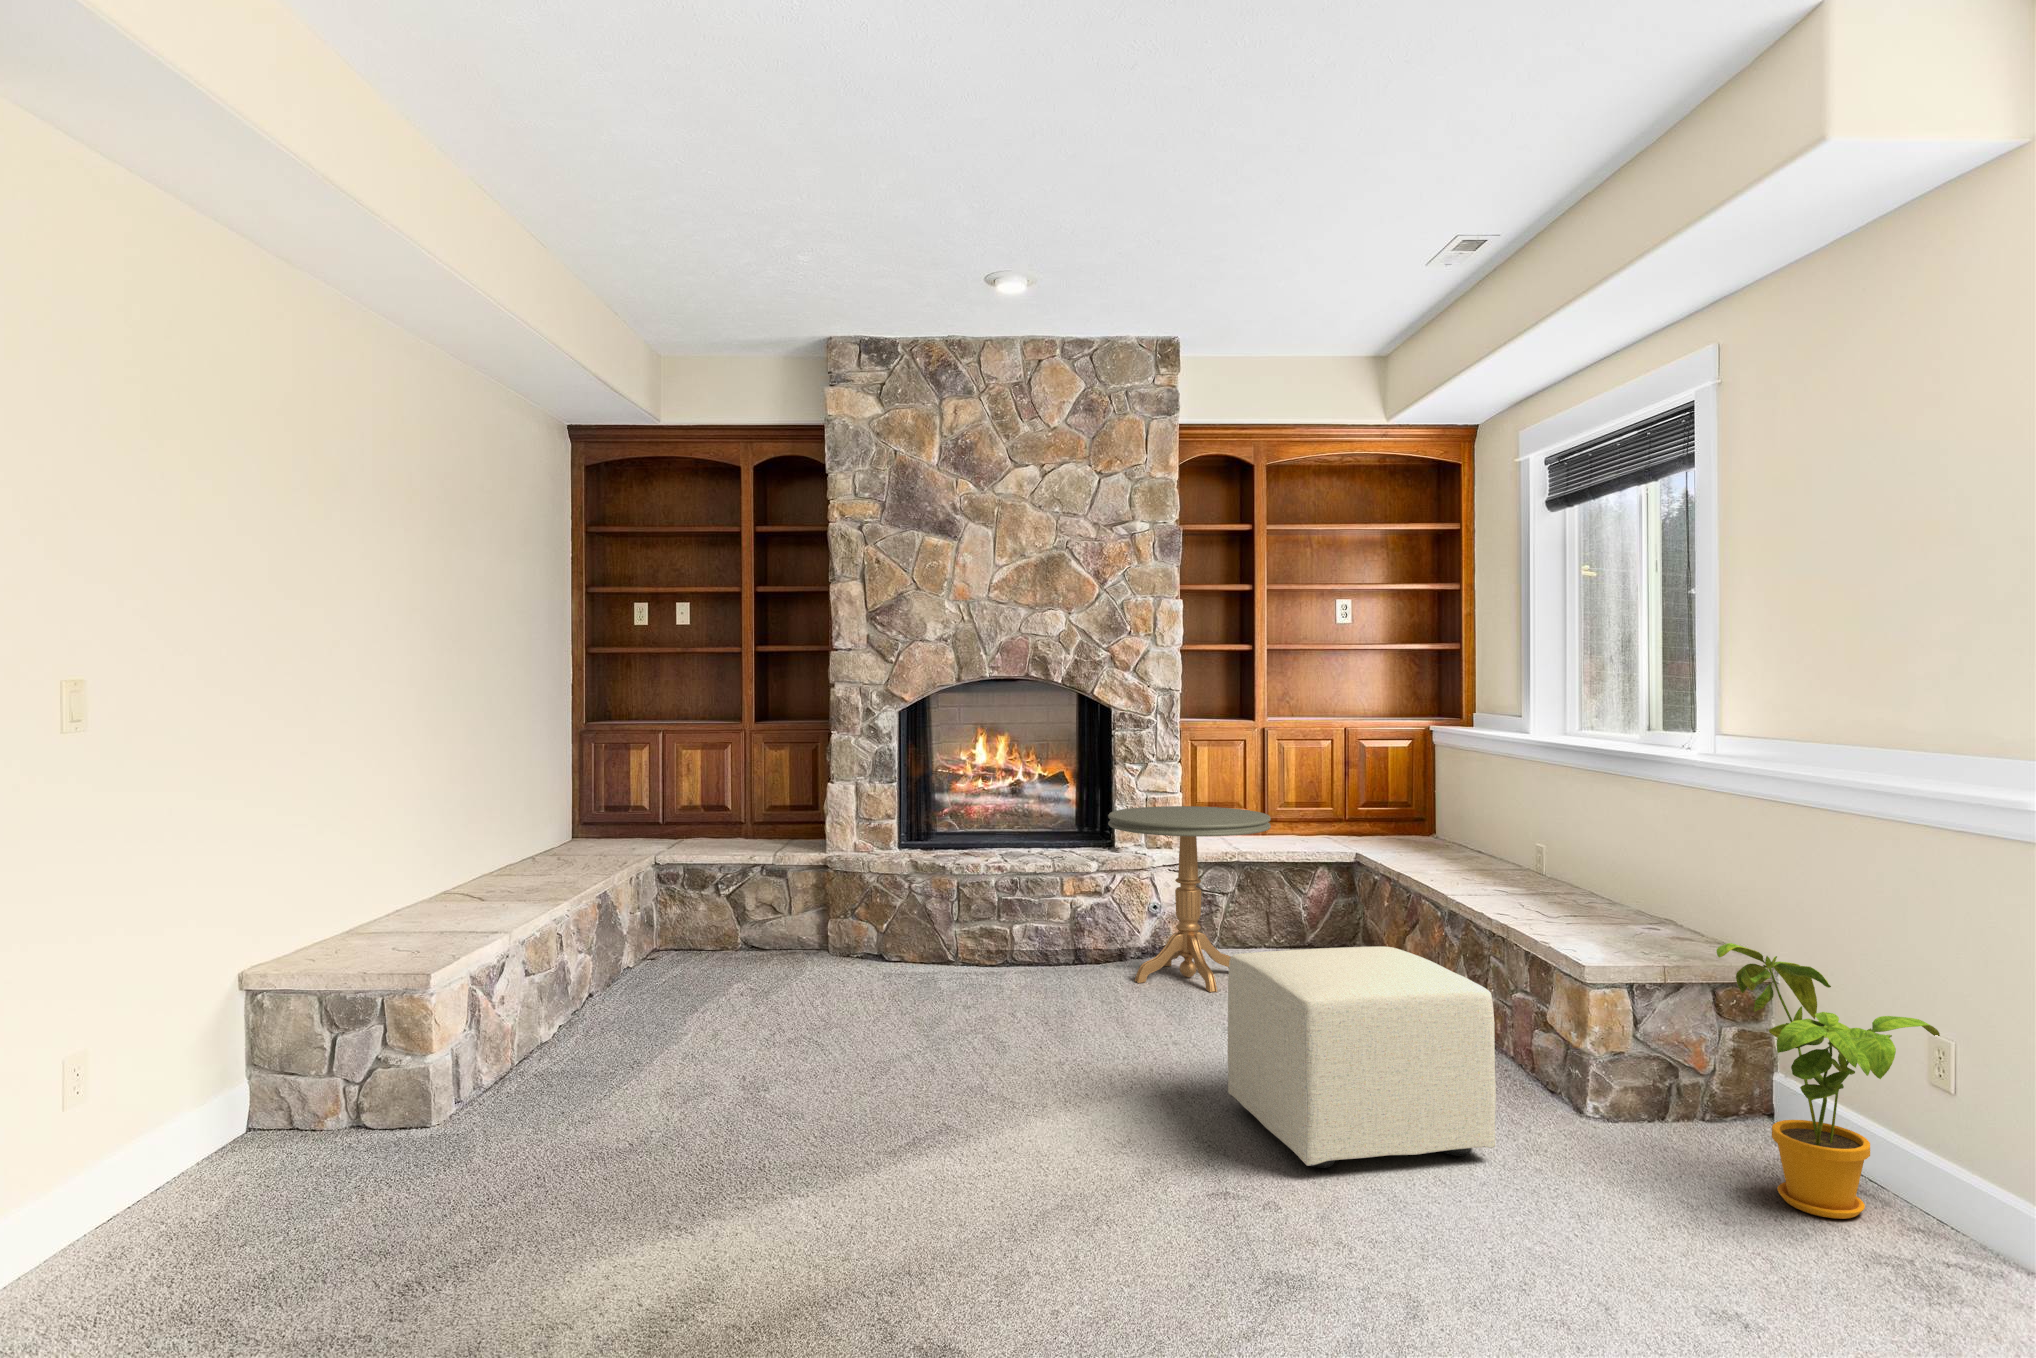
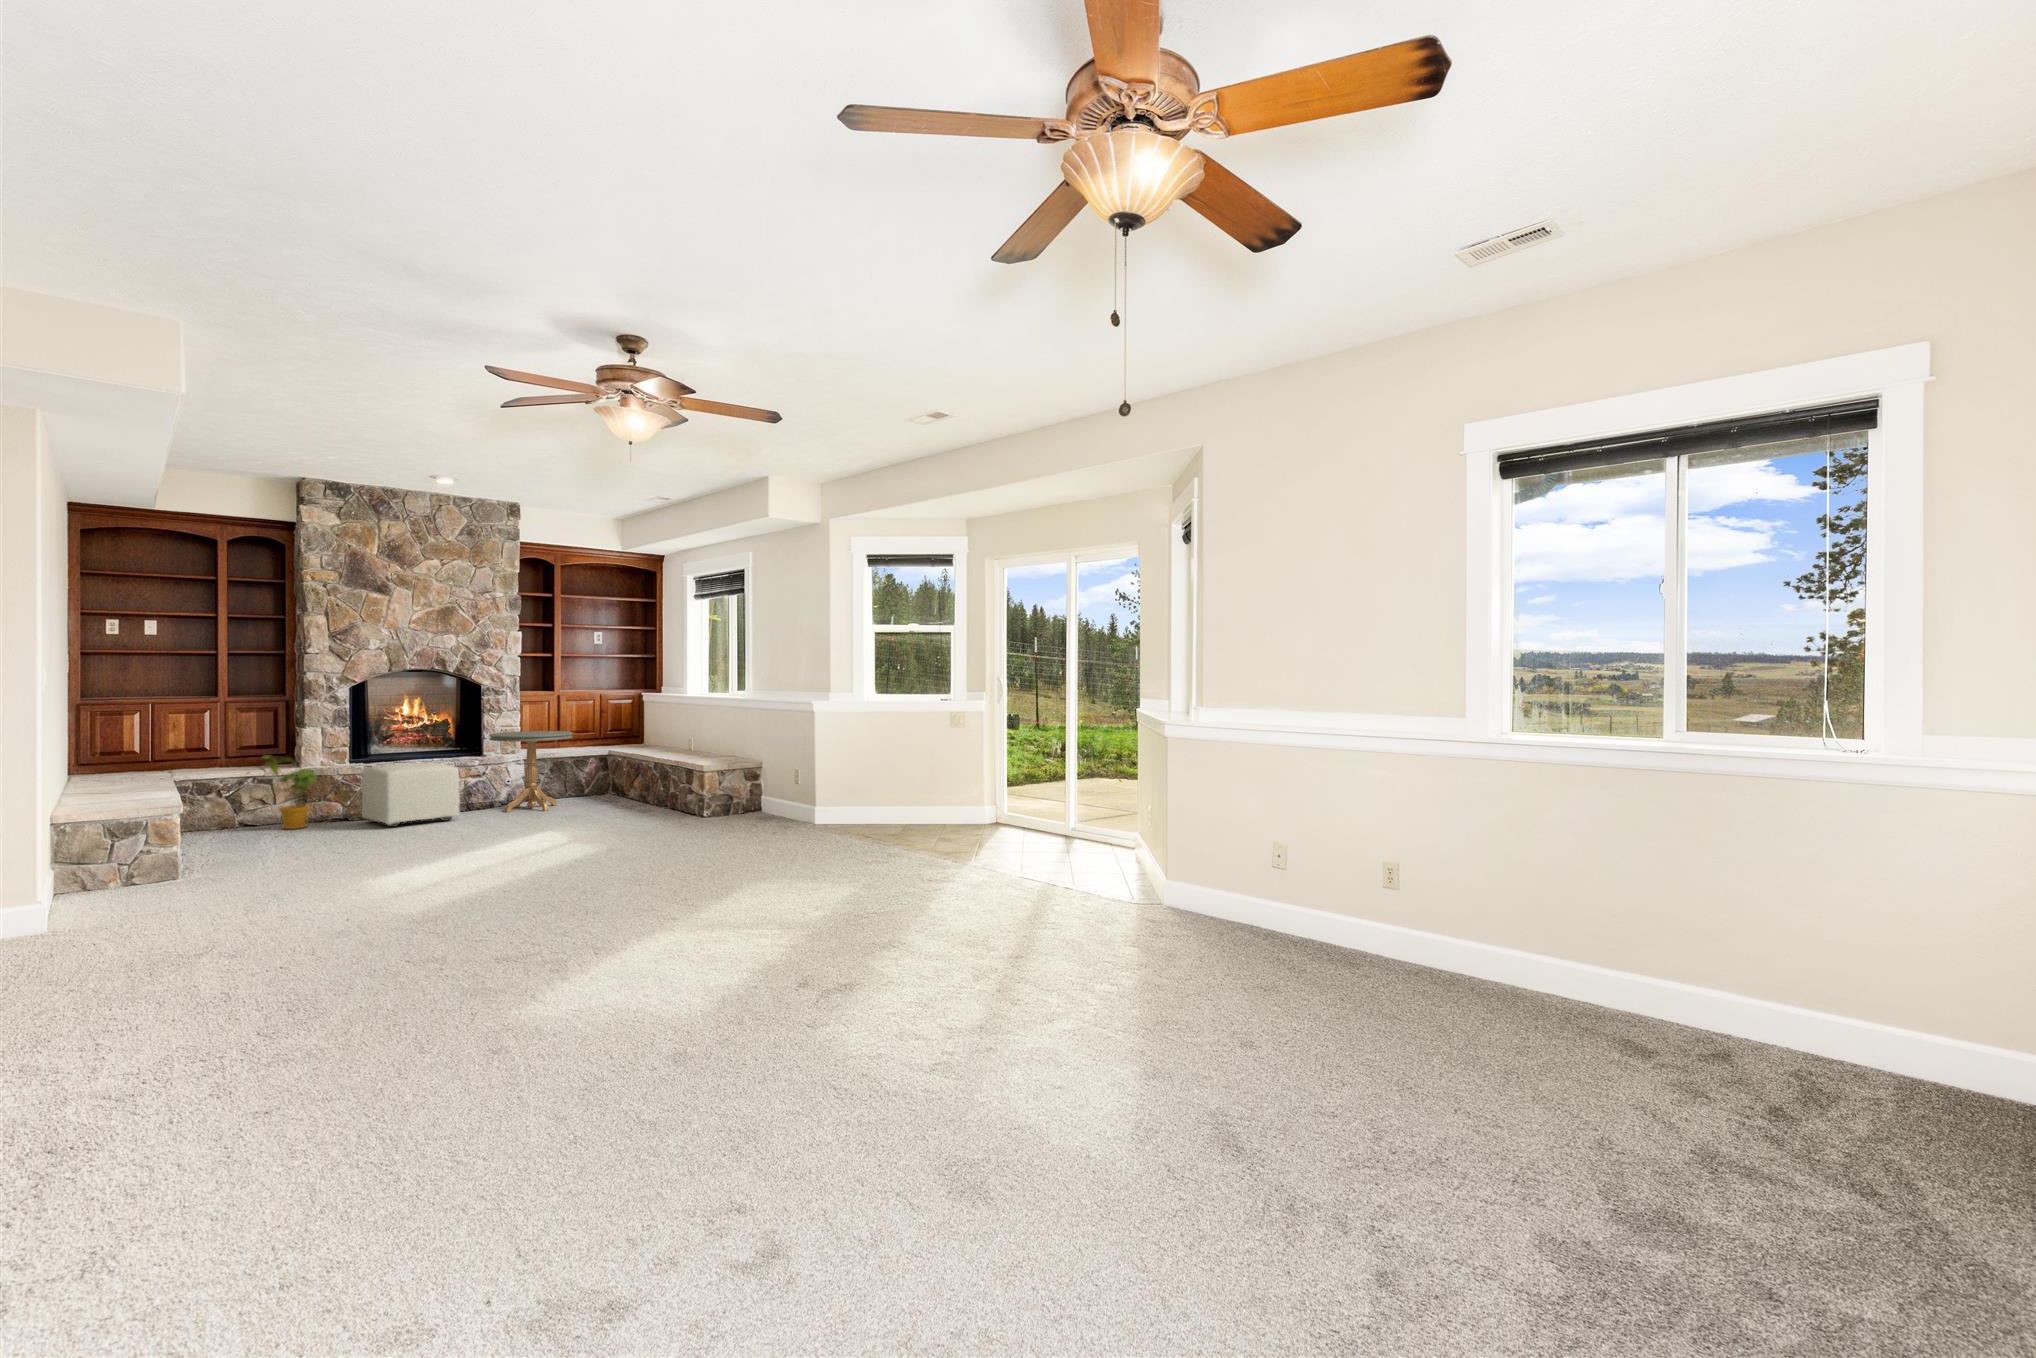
house plant: present [1717,943,1940,1219] -> present [263,755,317,829]
ottoman: present [1228,946,1496,1168] -> present [362,762,460,827]

